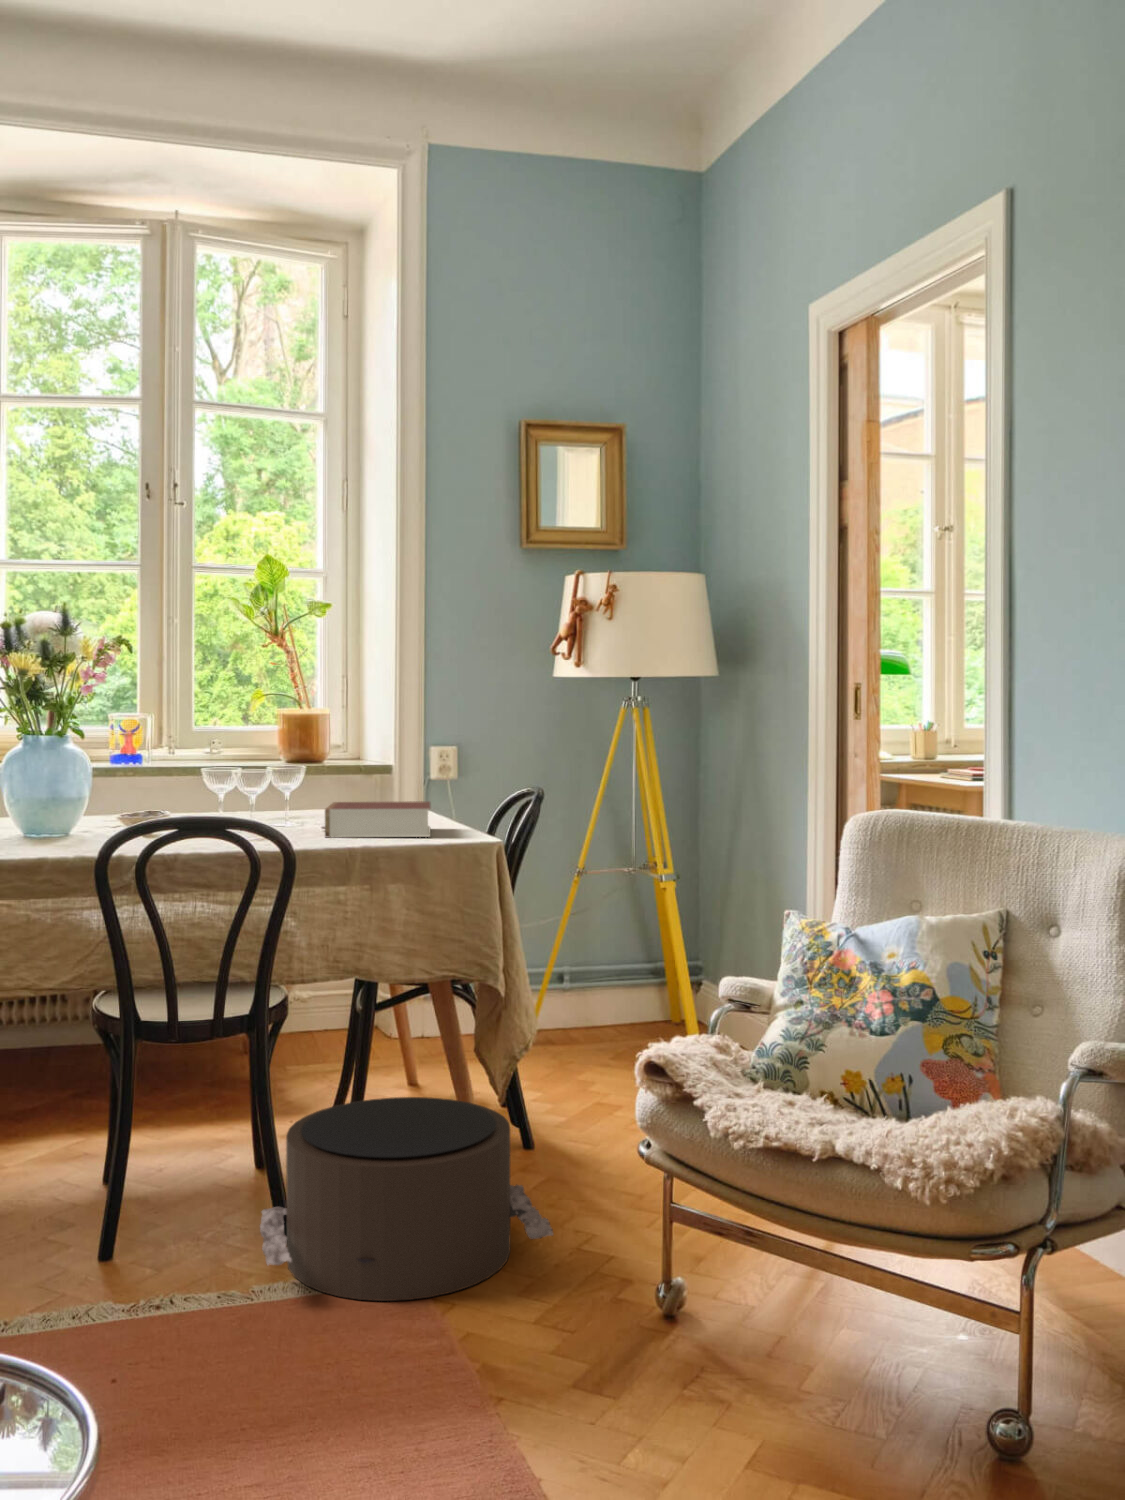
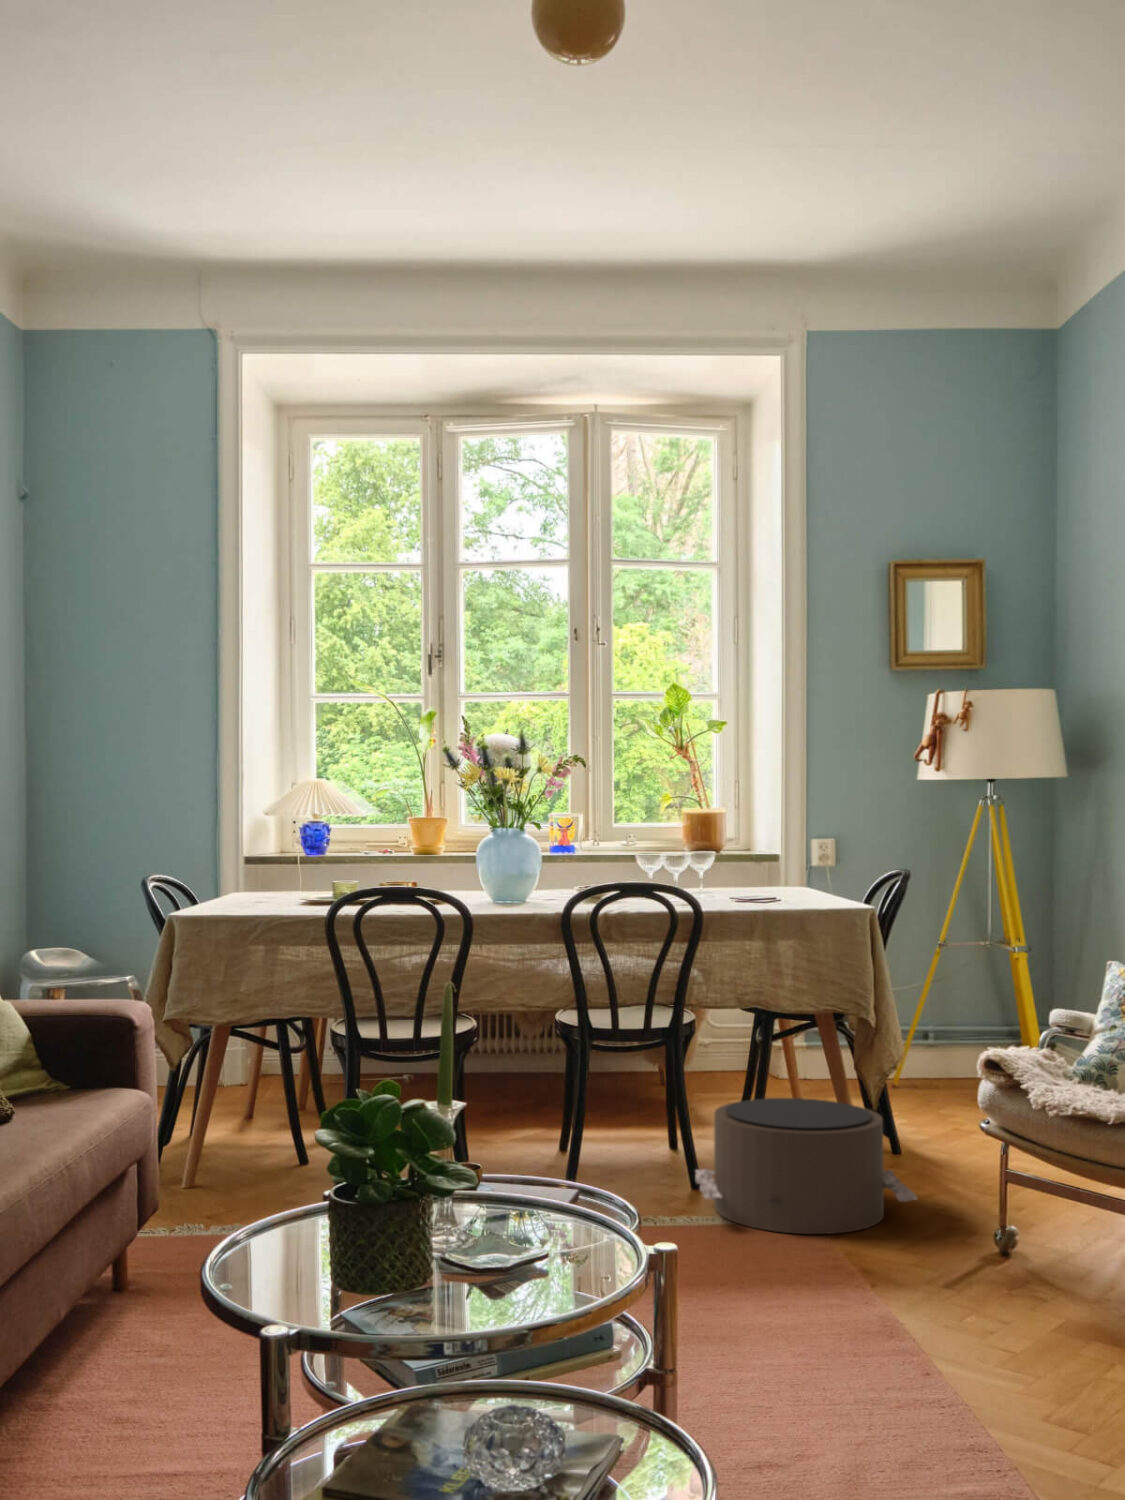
book: present [325,801,431,837] -> none [737,875,818,900]

